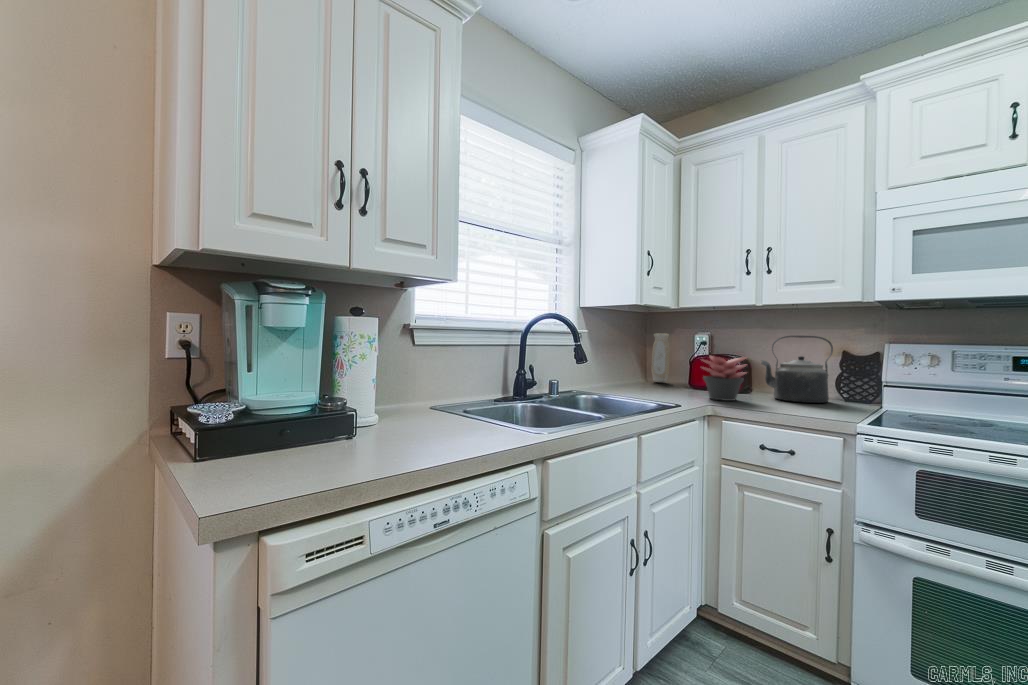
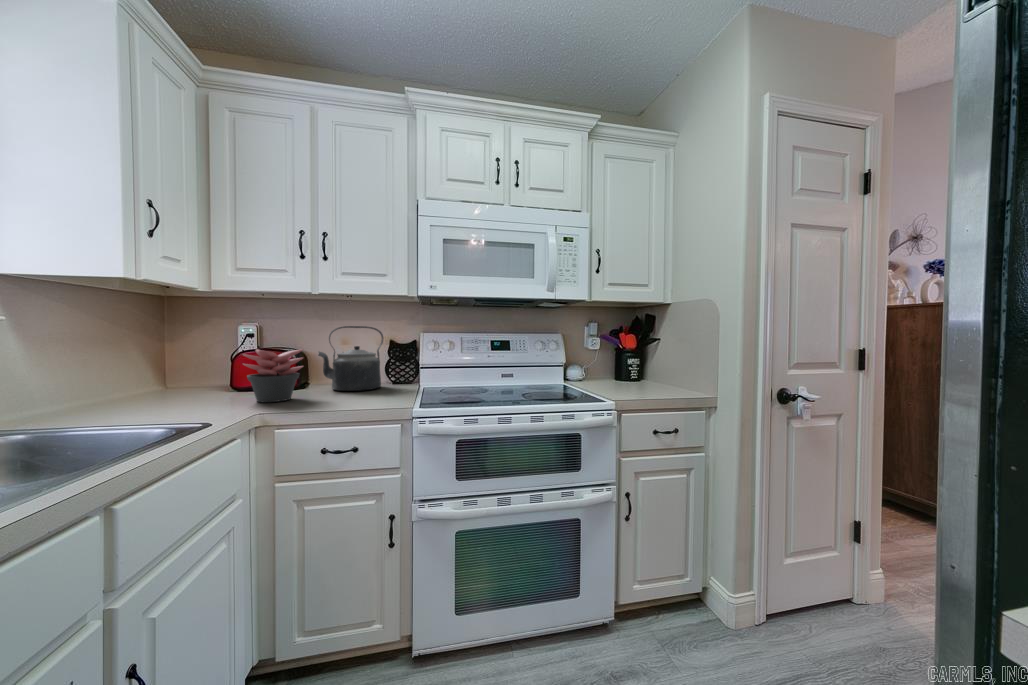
vase: present [651,333,670,383] -> none [174,323,202,386]

